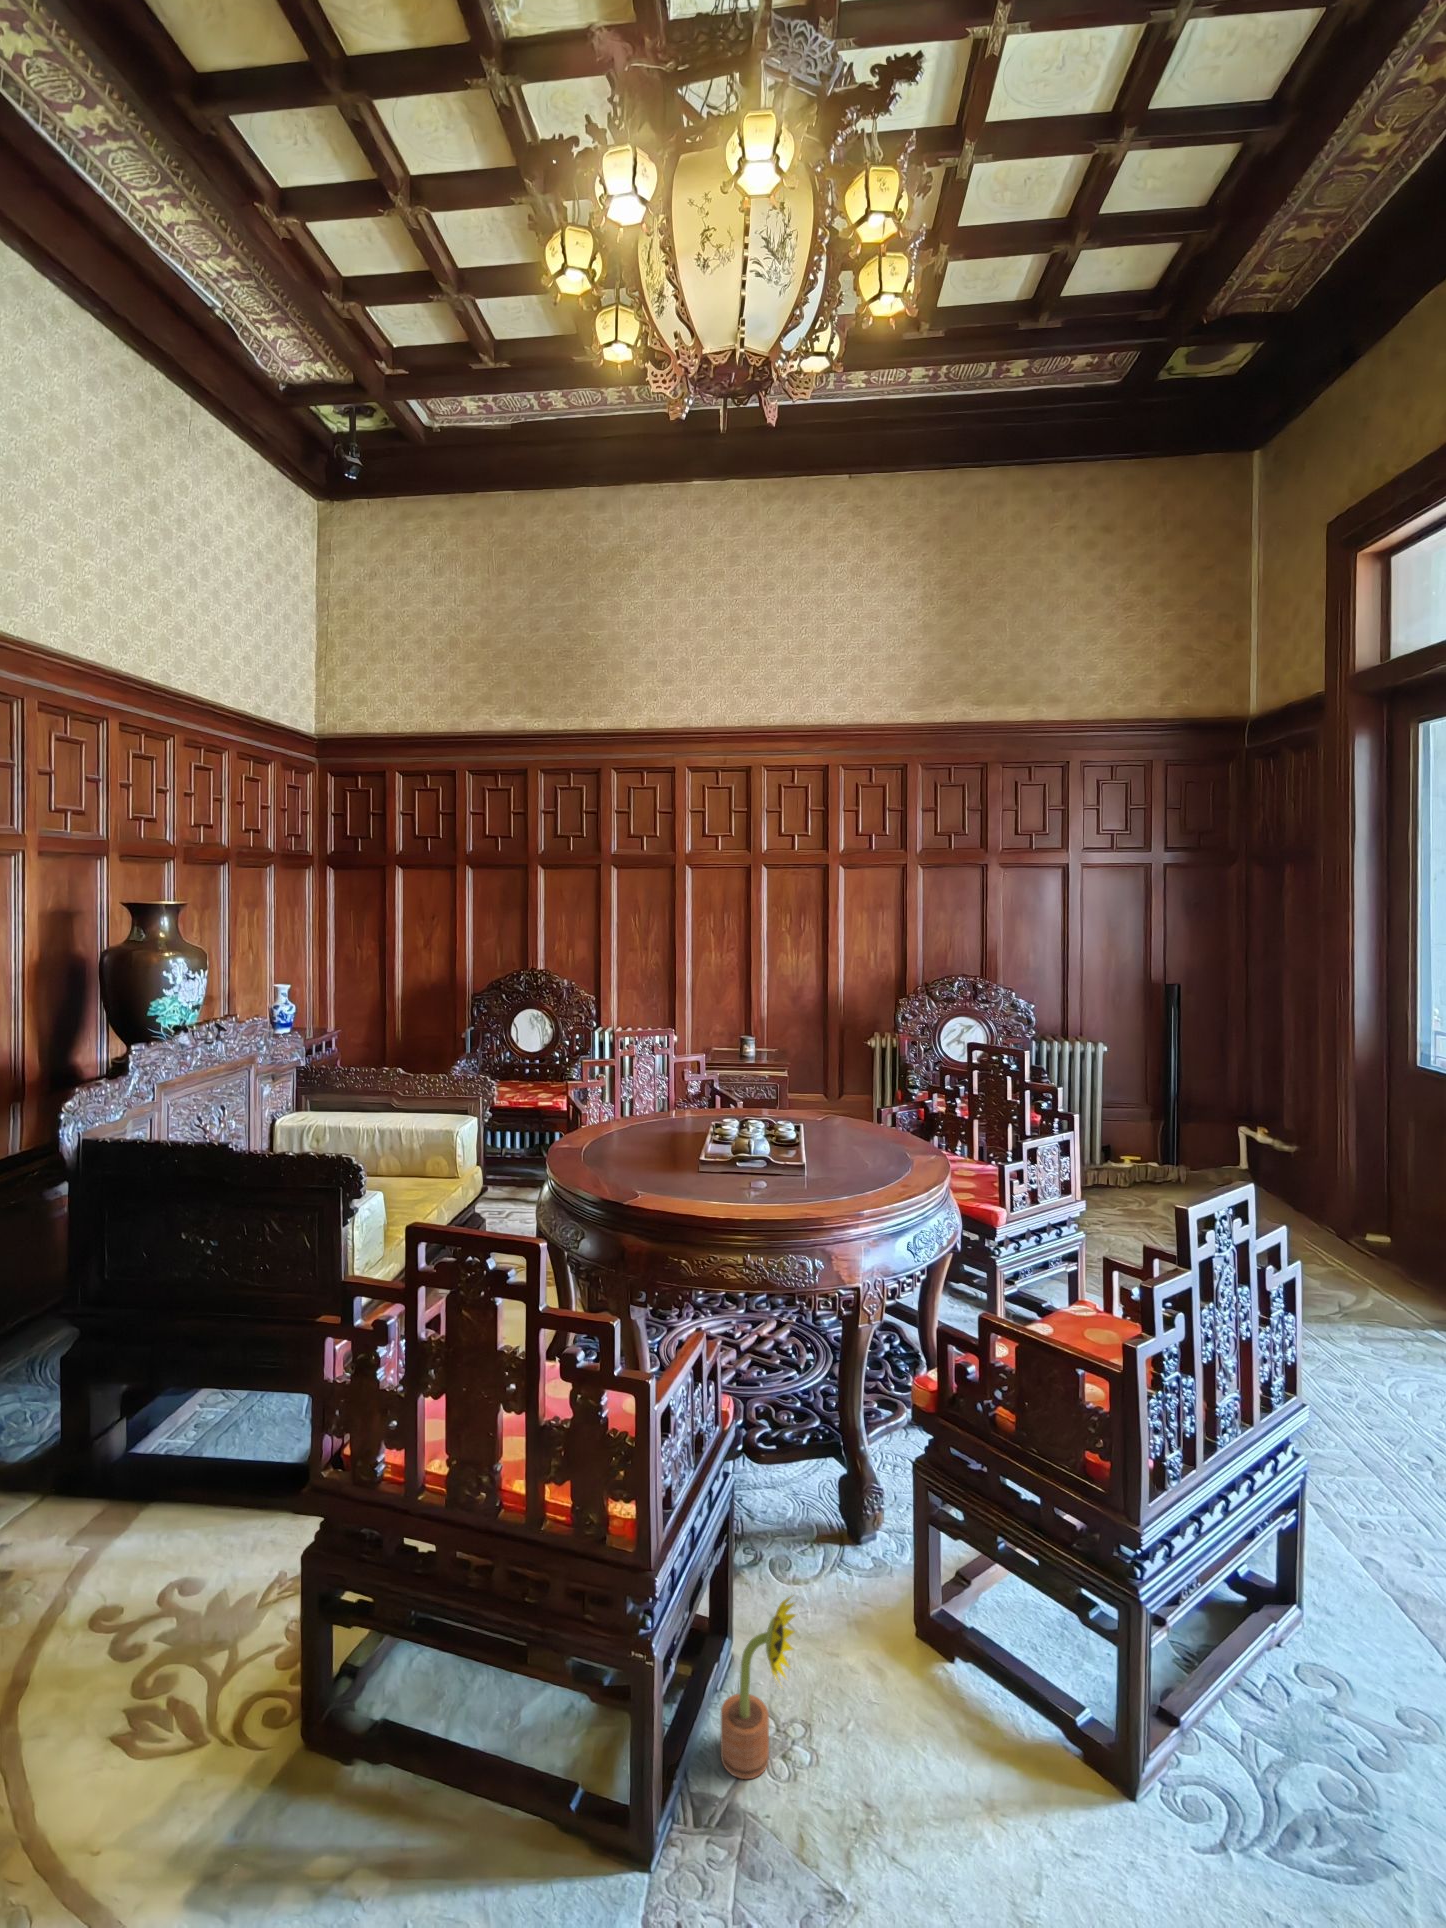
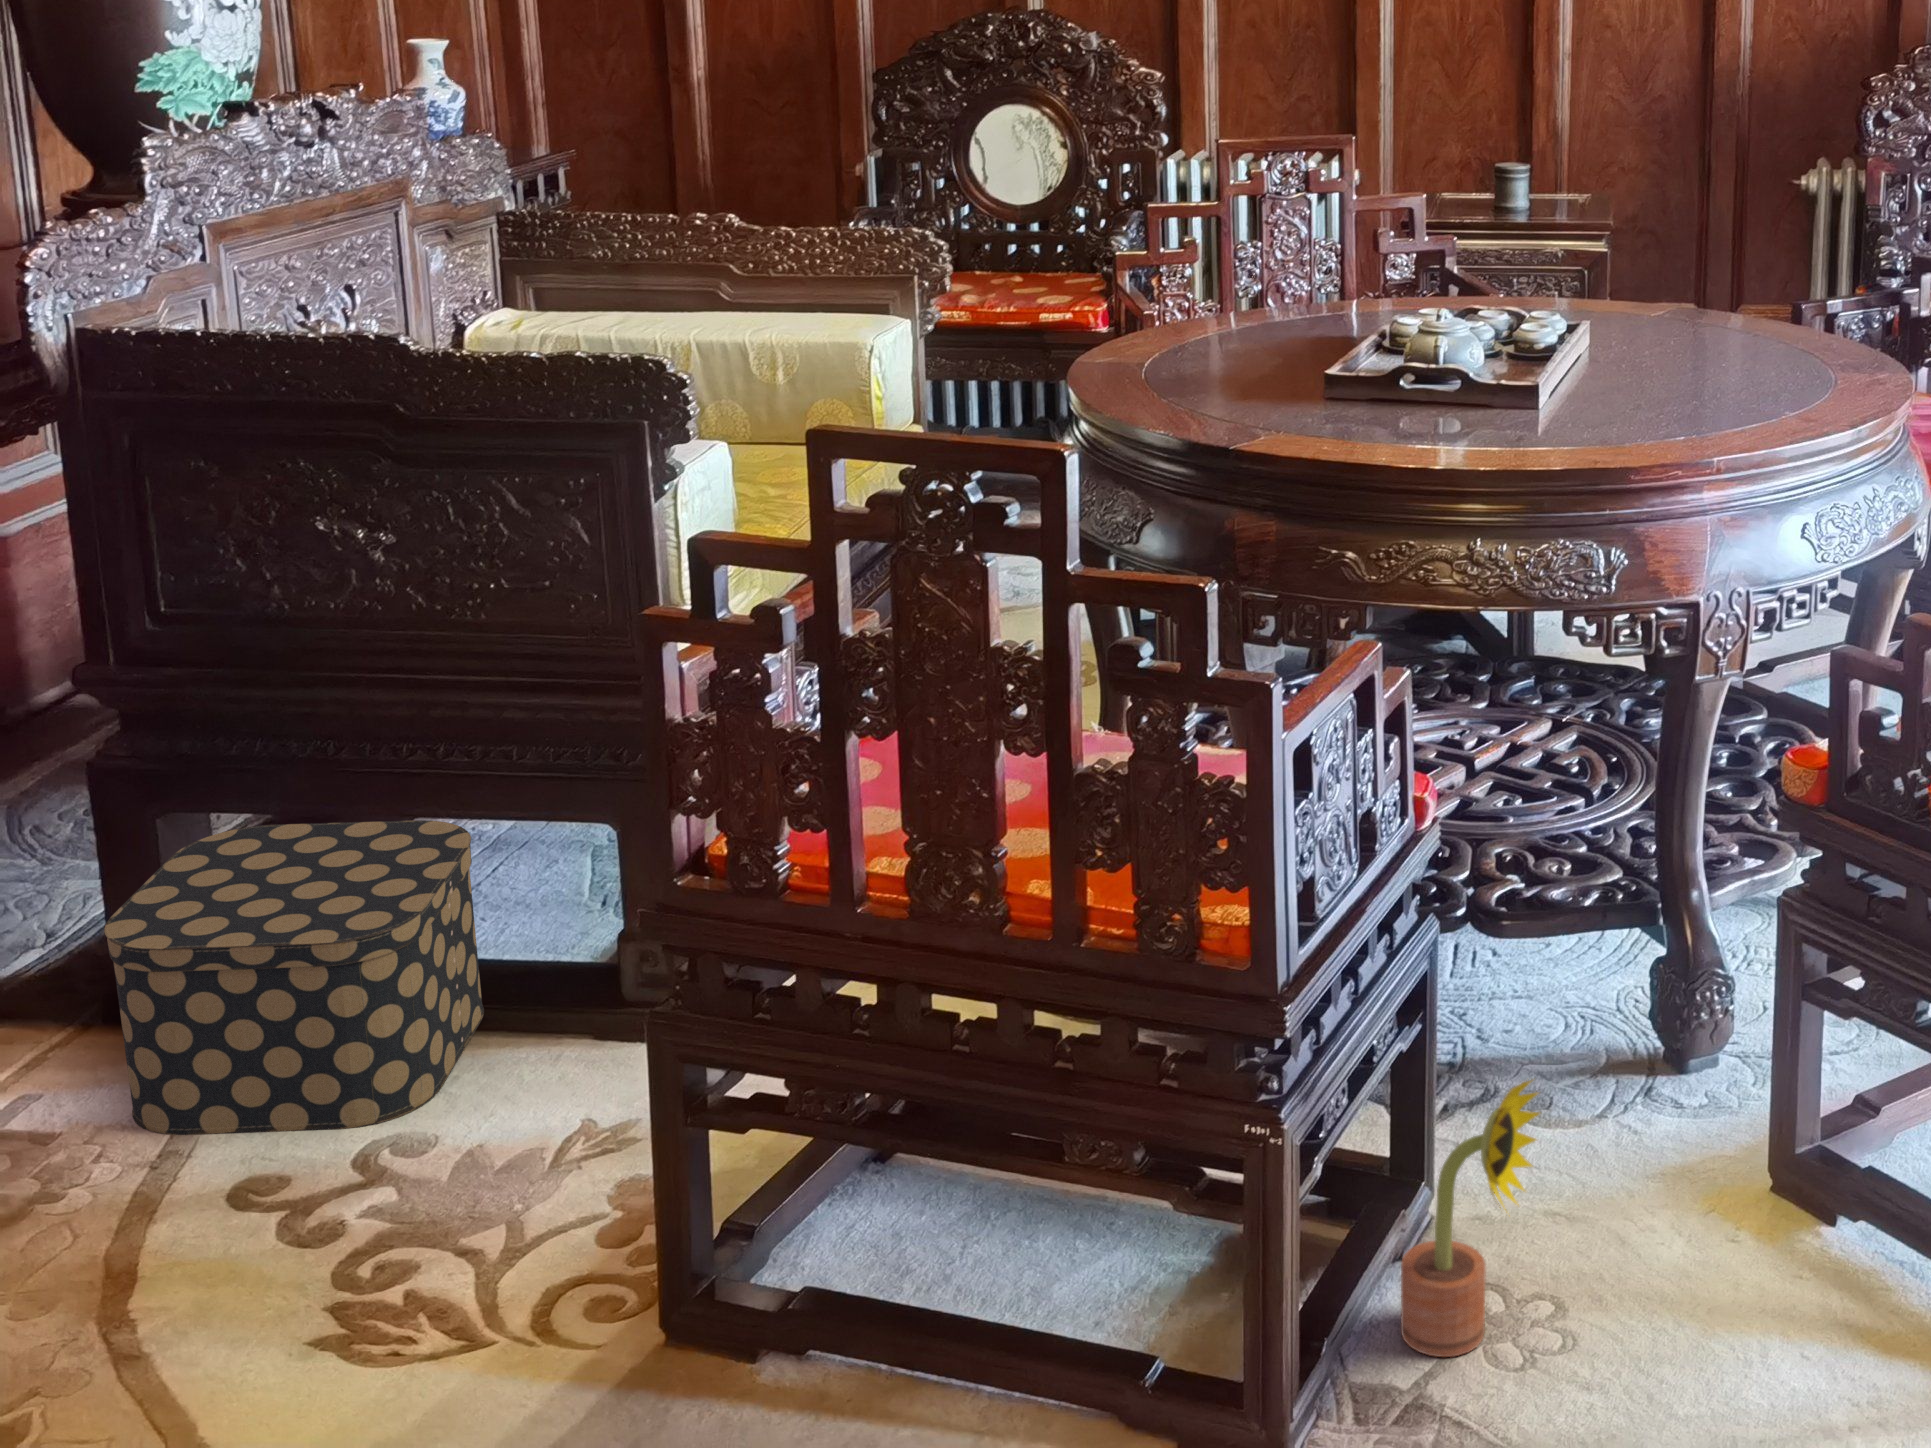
storage box: none [39,1396,241,1595] -> present [104,820,484,1135]

